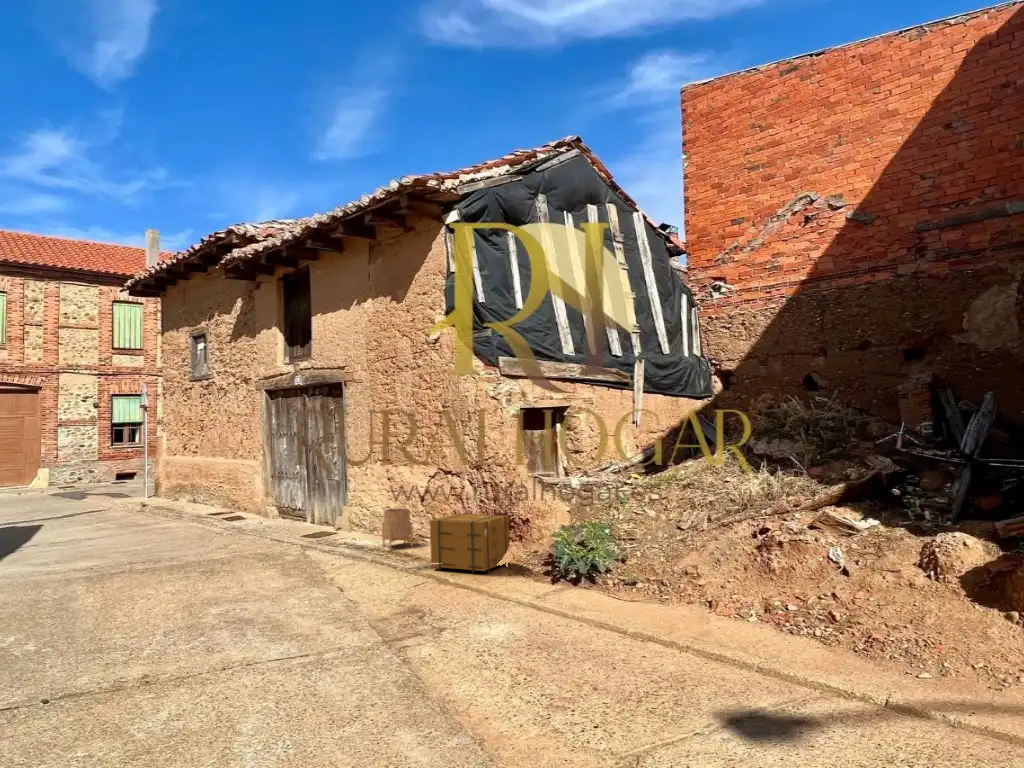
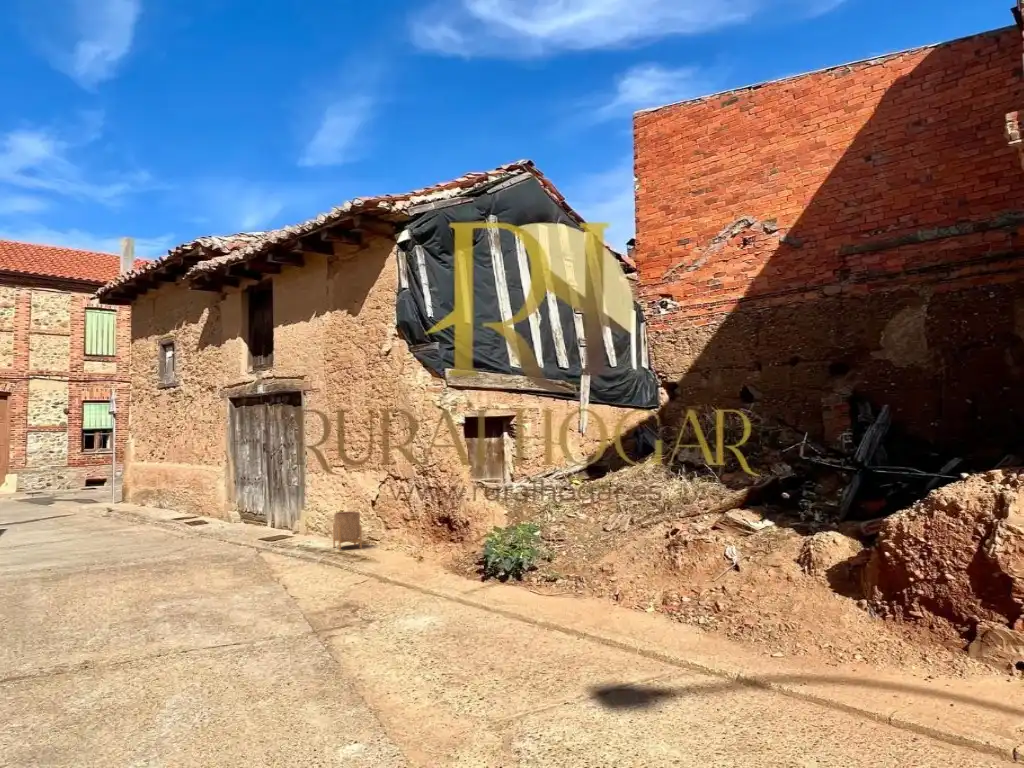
cardboard box: present [430,513,510,572] -> none [374,516,450,572]

